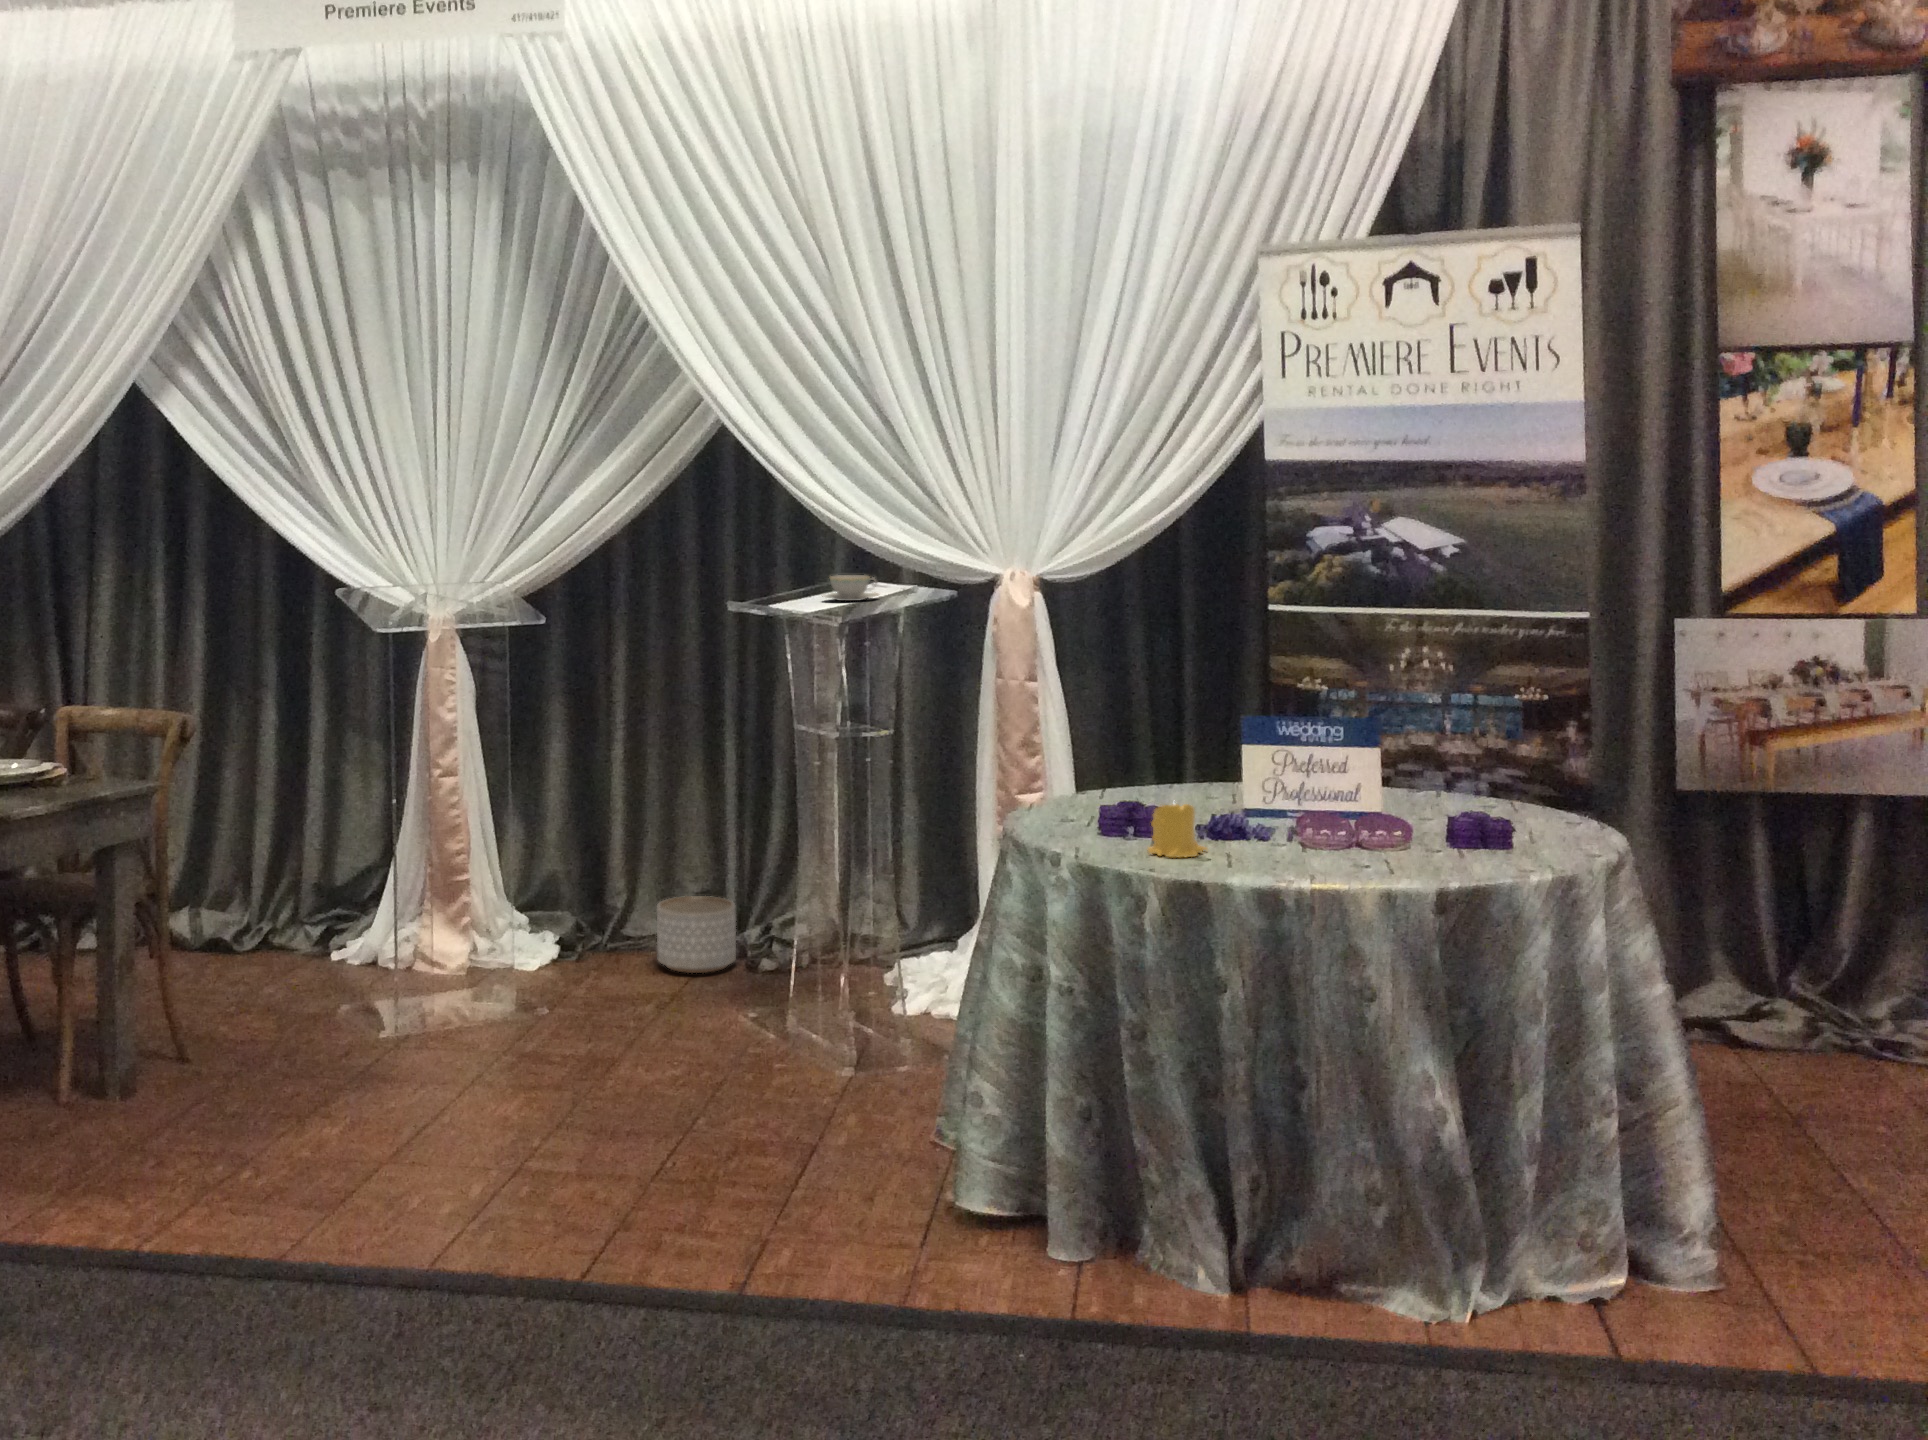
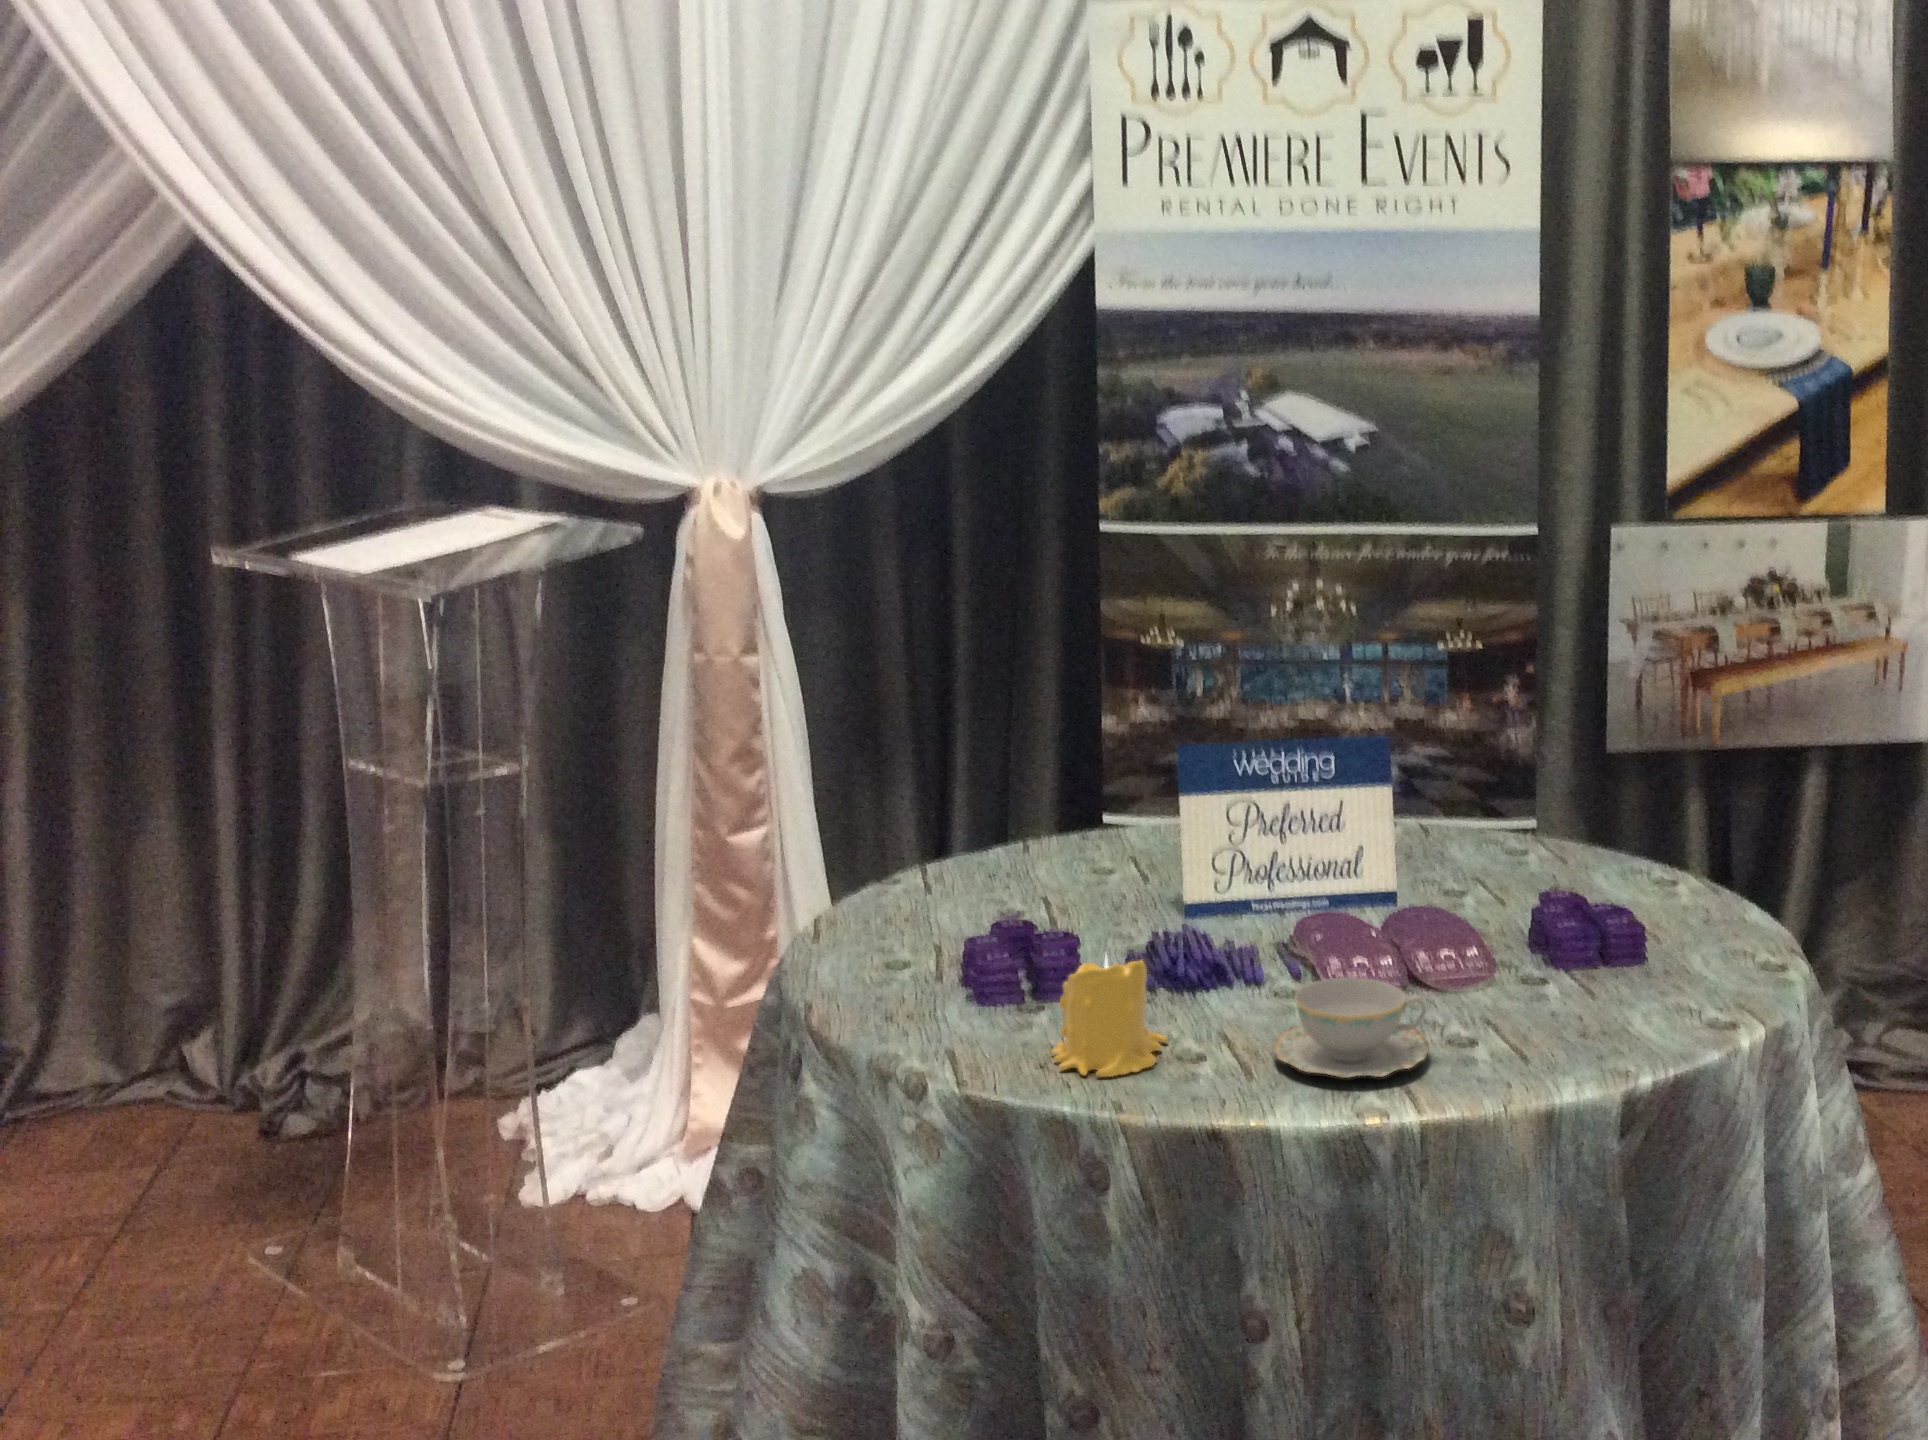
teacup: present [822,575,878,601] -> present [1272,978,1429,1078]
planter: present [657,896,736,973] -> none [88,1022,241,1165]

